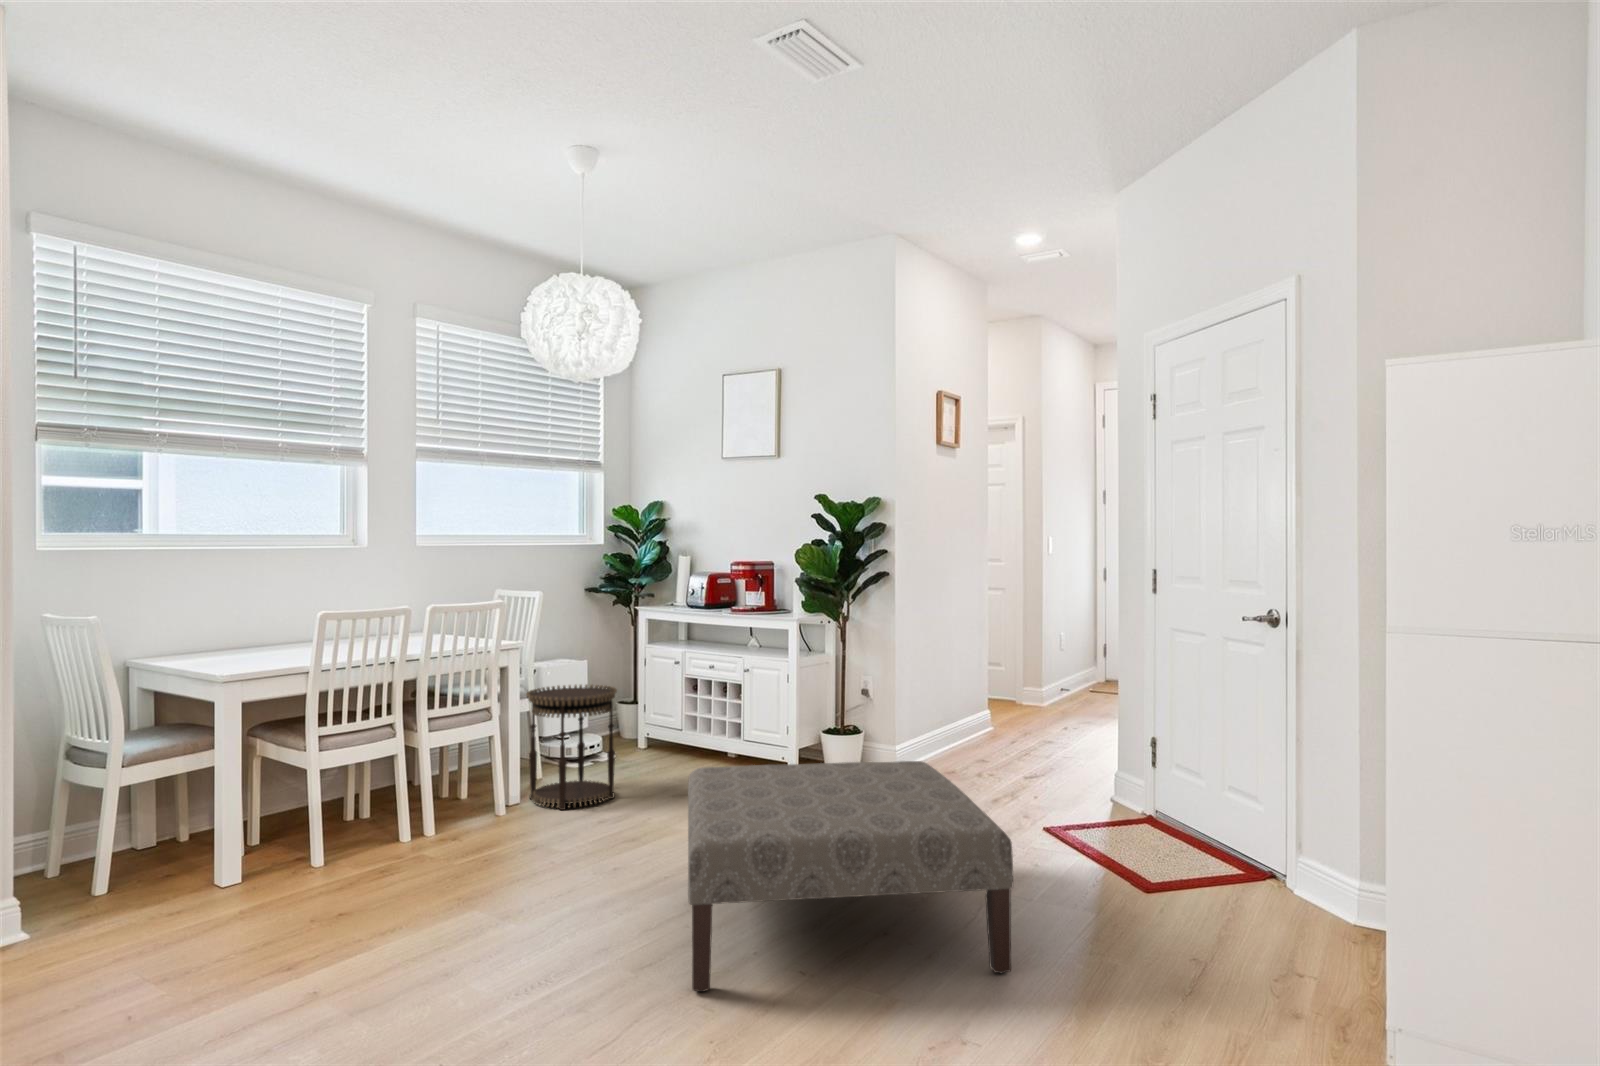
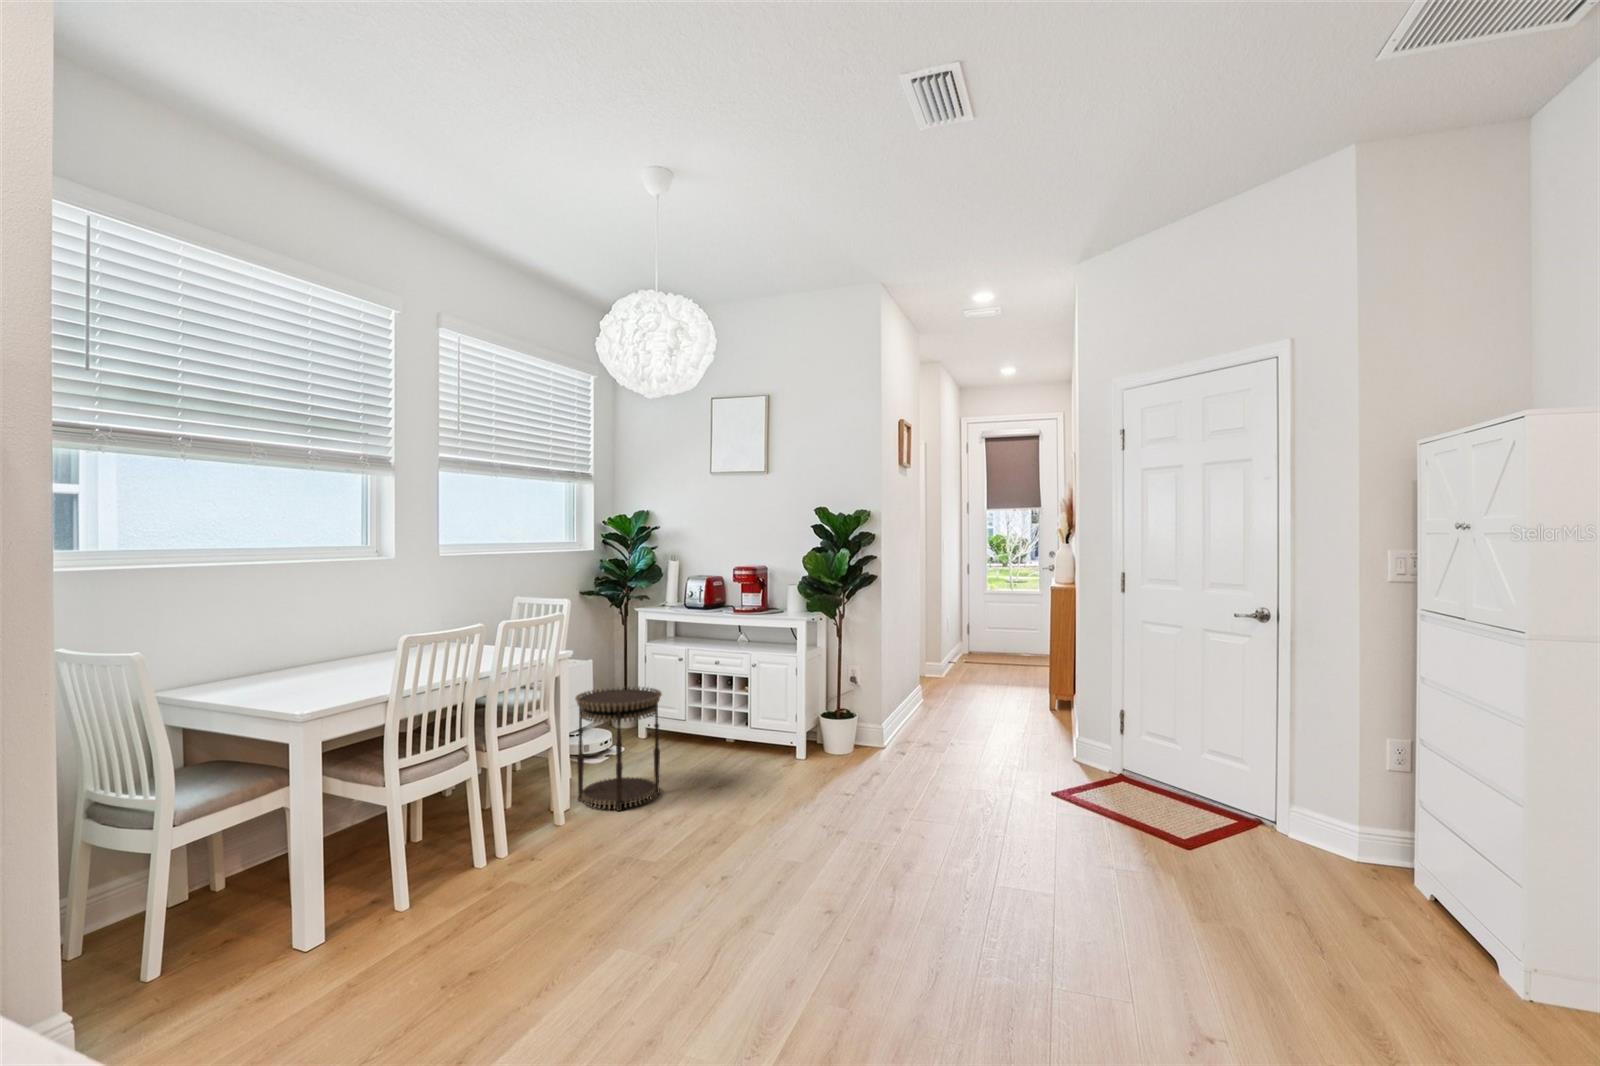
ottoman: present [688,761,1014,992] -> none [801,750,1174,1019]

